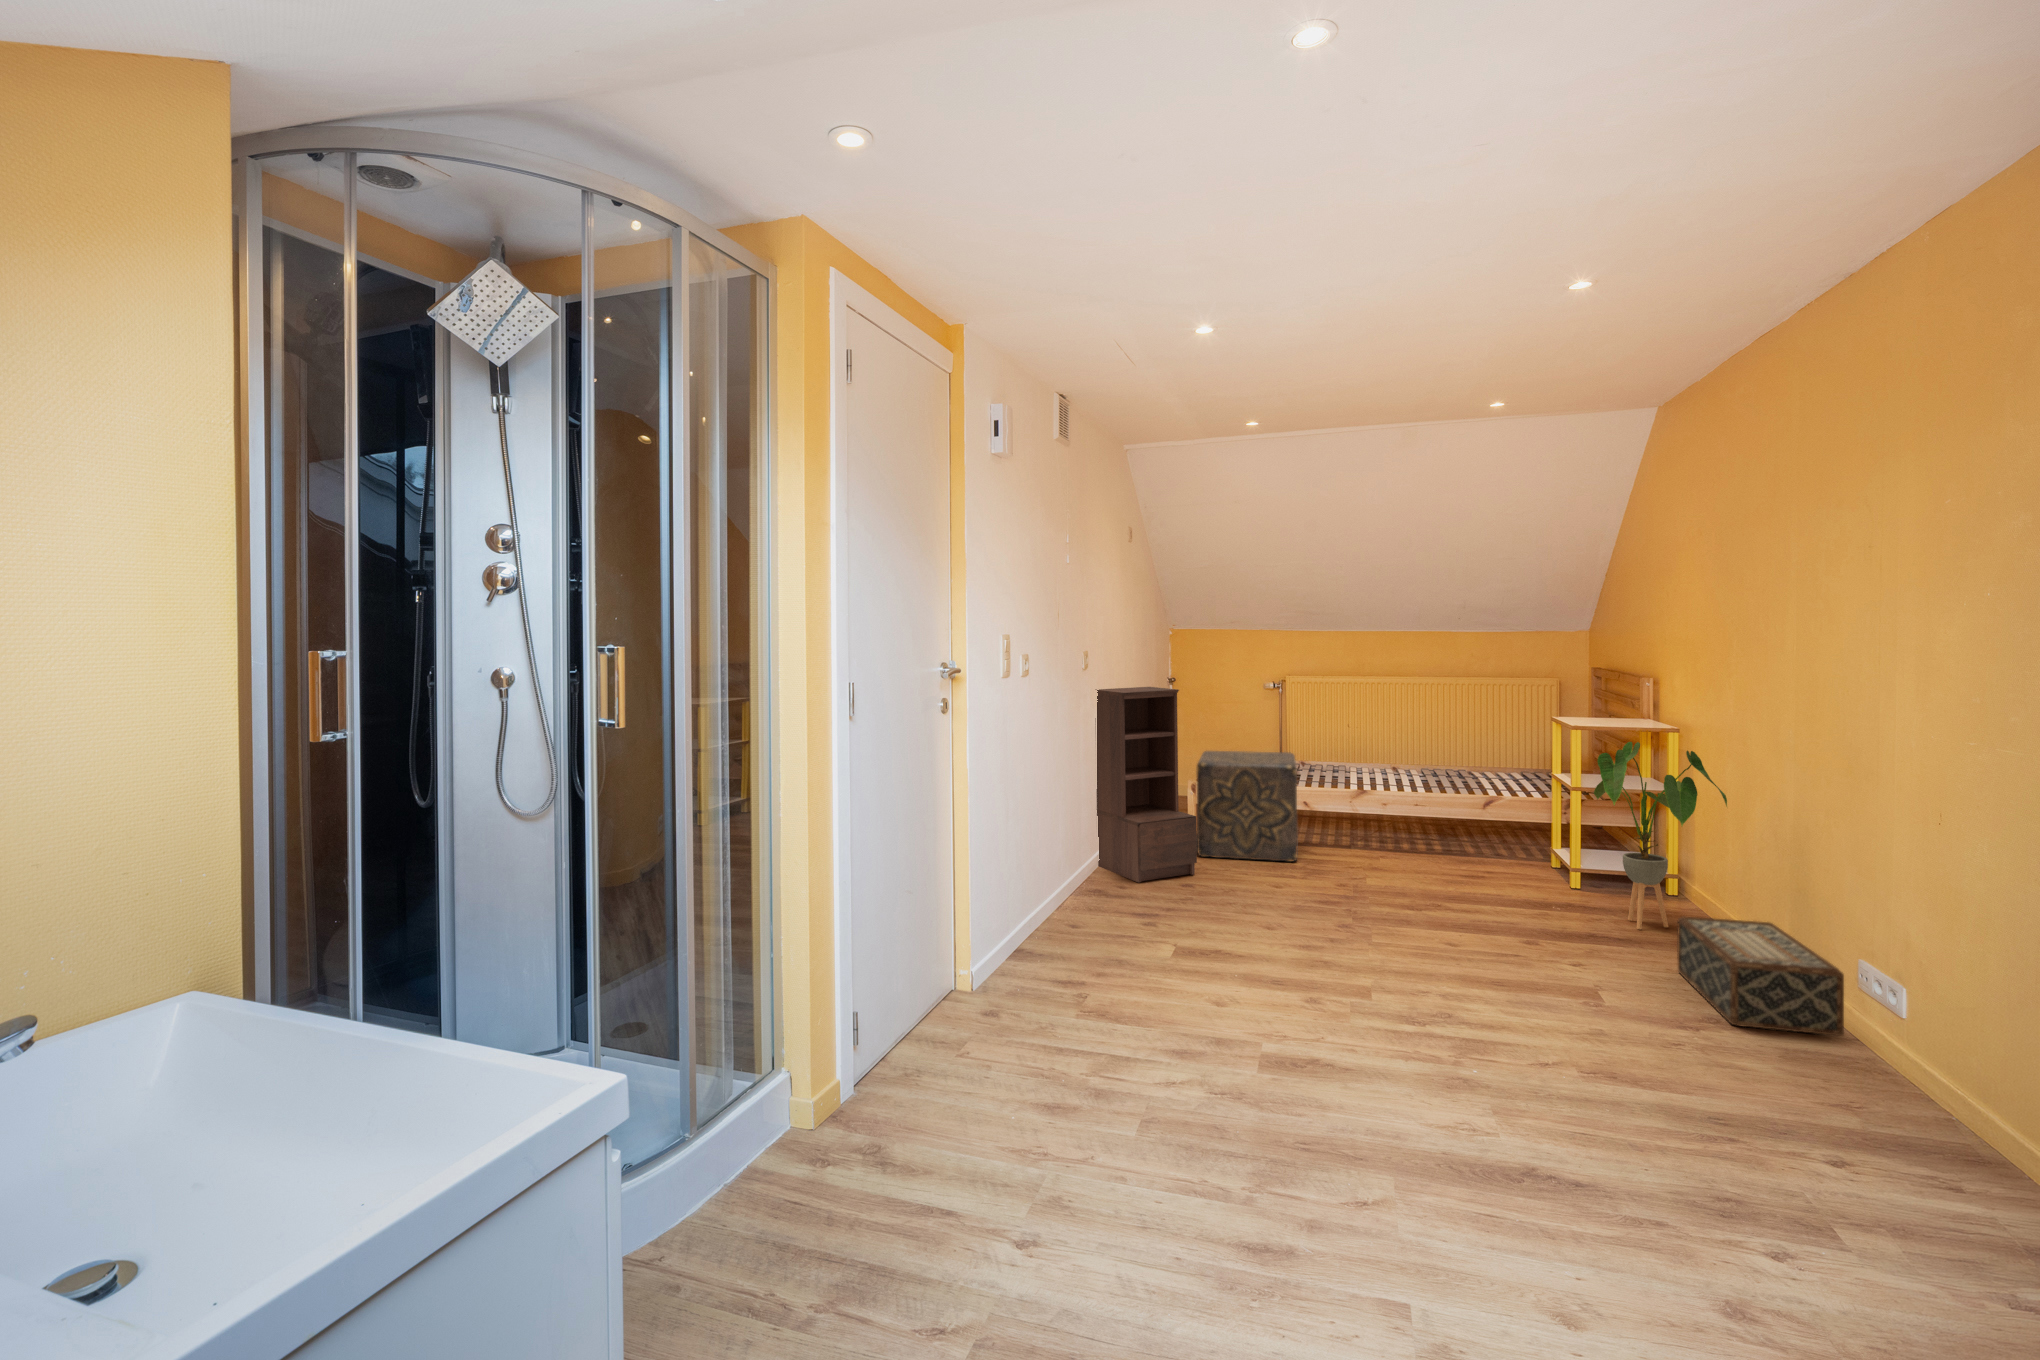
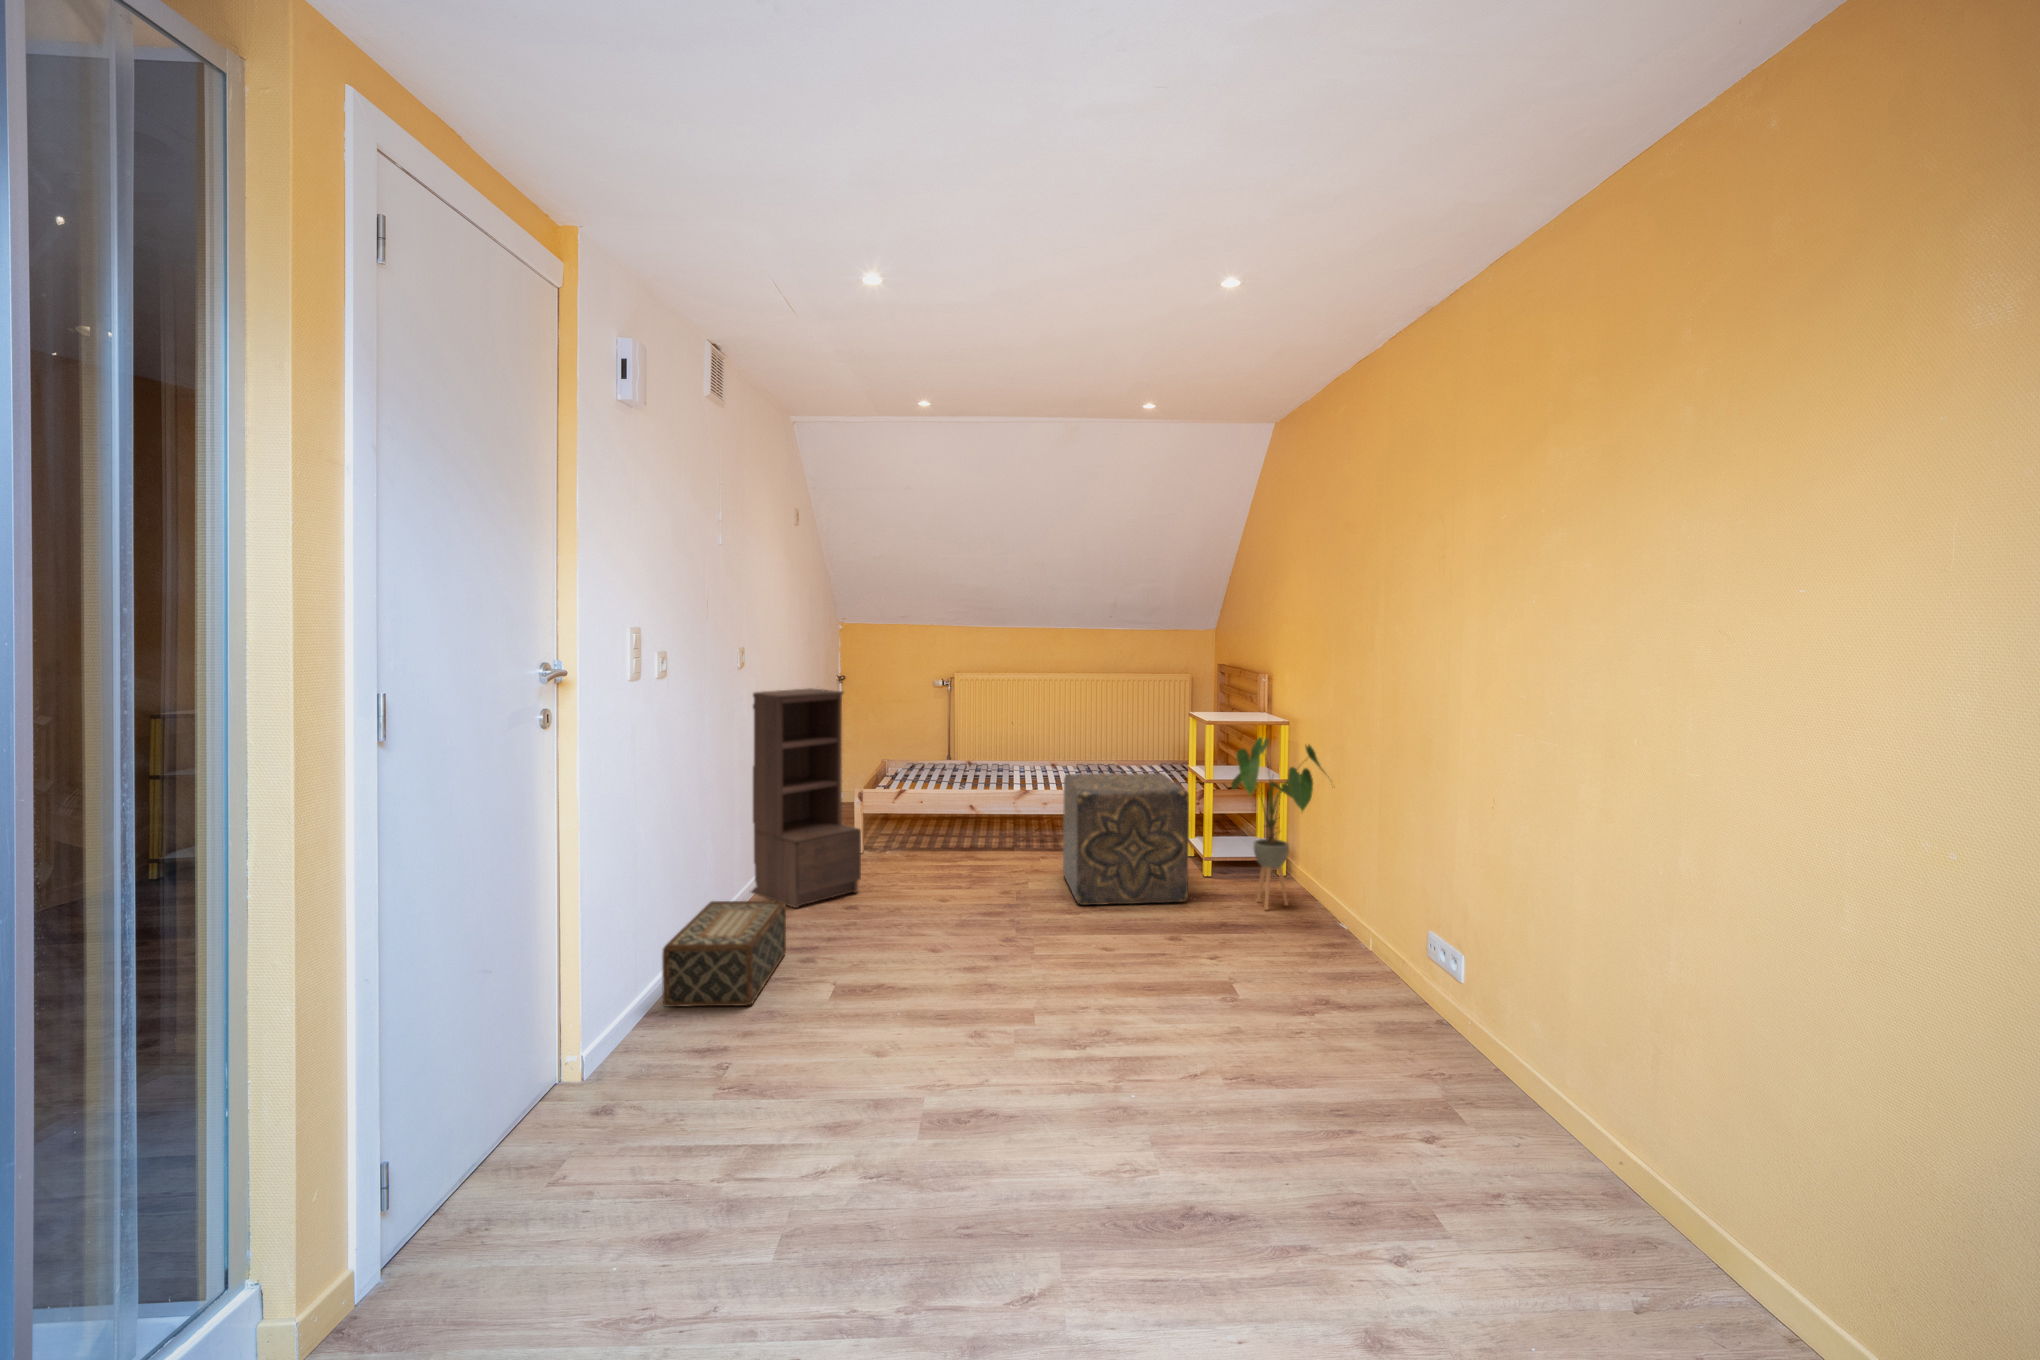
ottoman: present [1196,751,1298,862] -> present [1063,773,1189,905]
woven basket: present [1677,916,1844,1036] -> present [662,901,786,1007]

